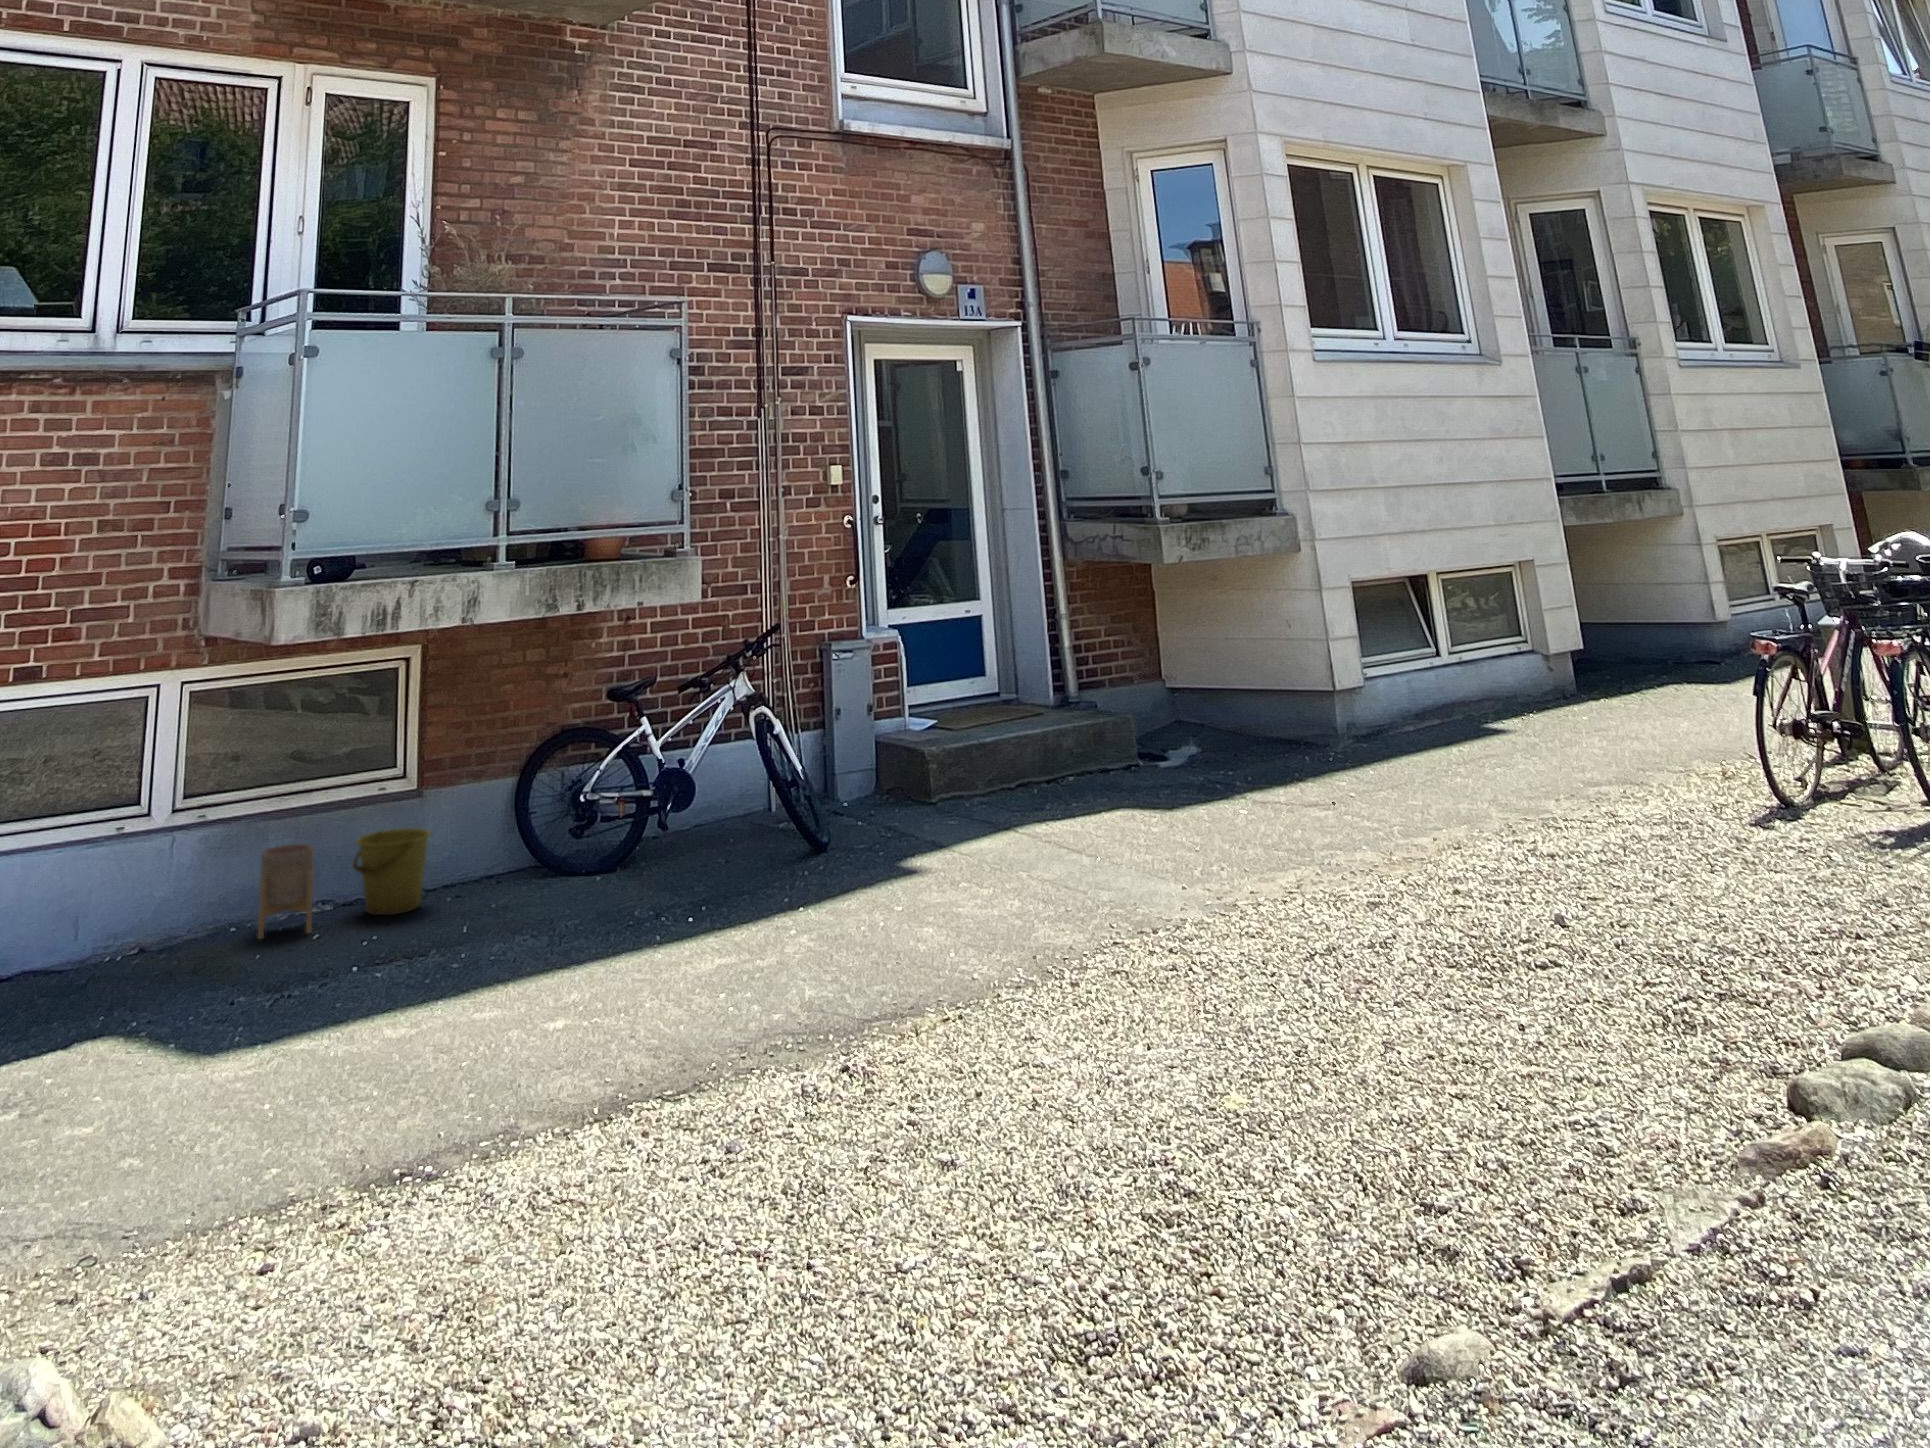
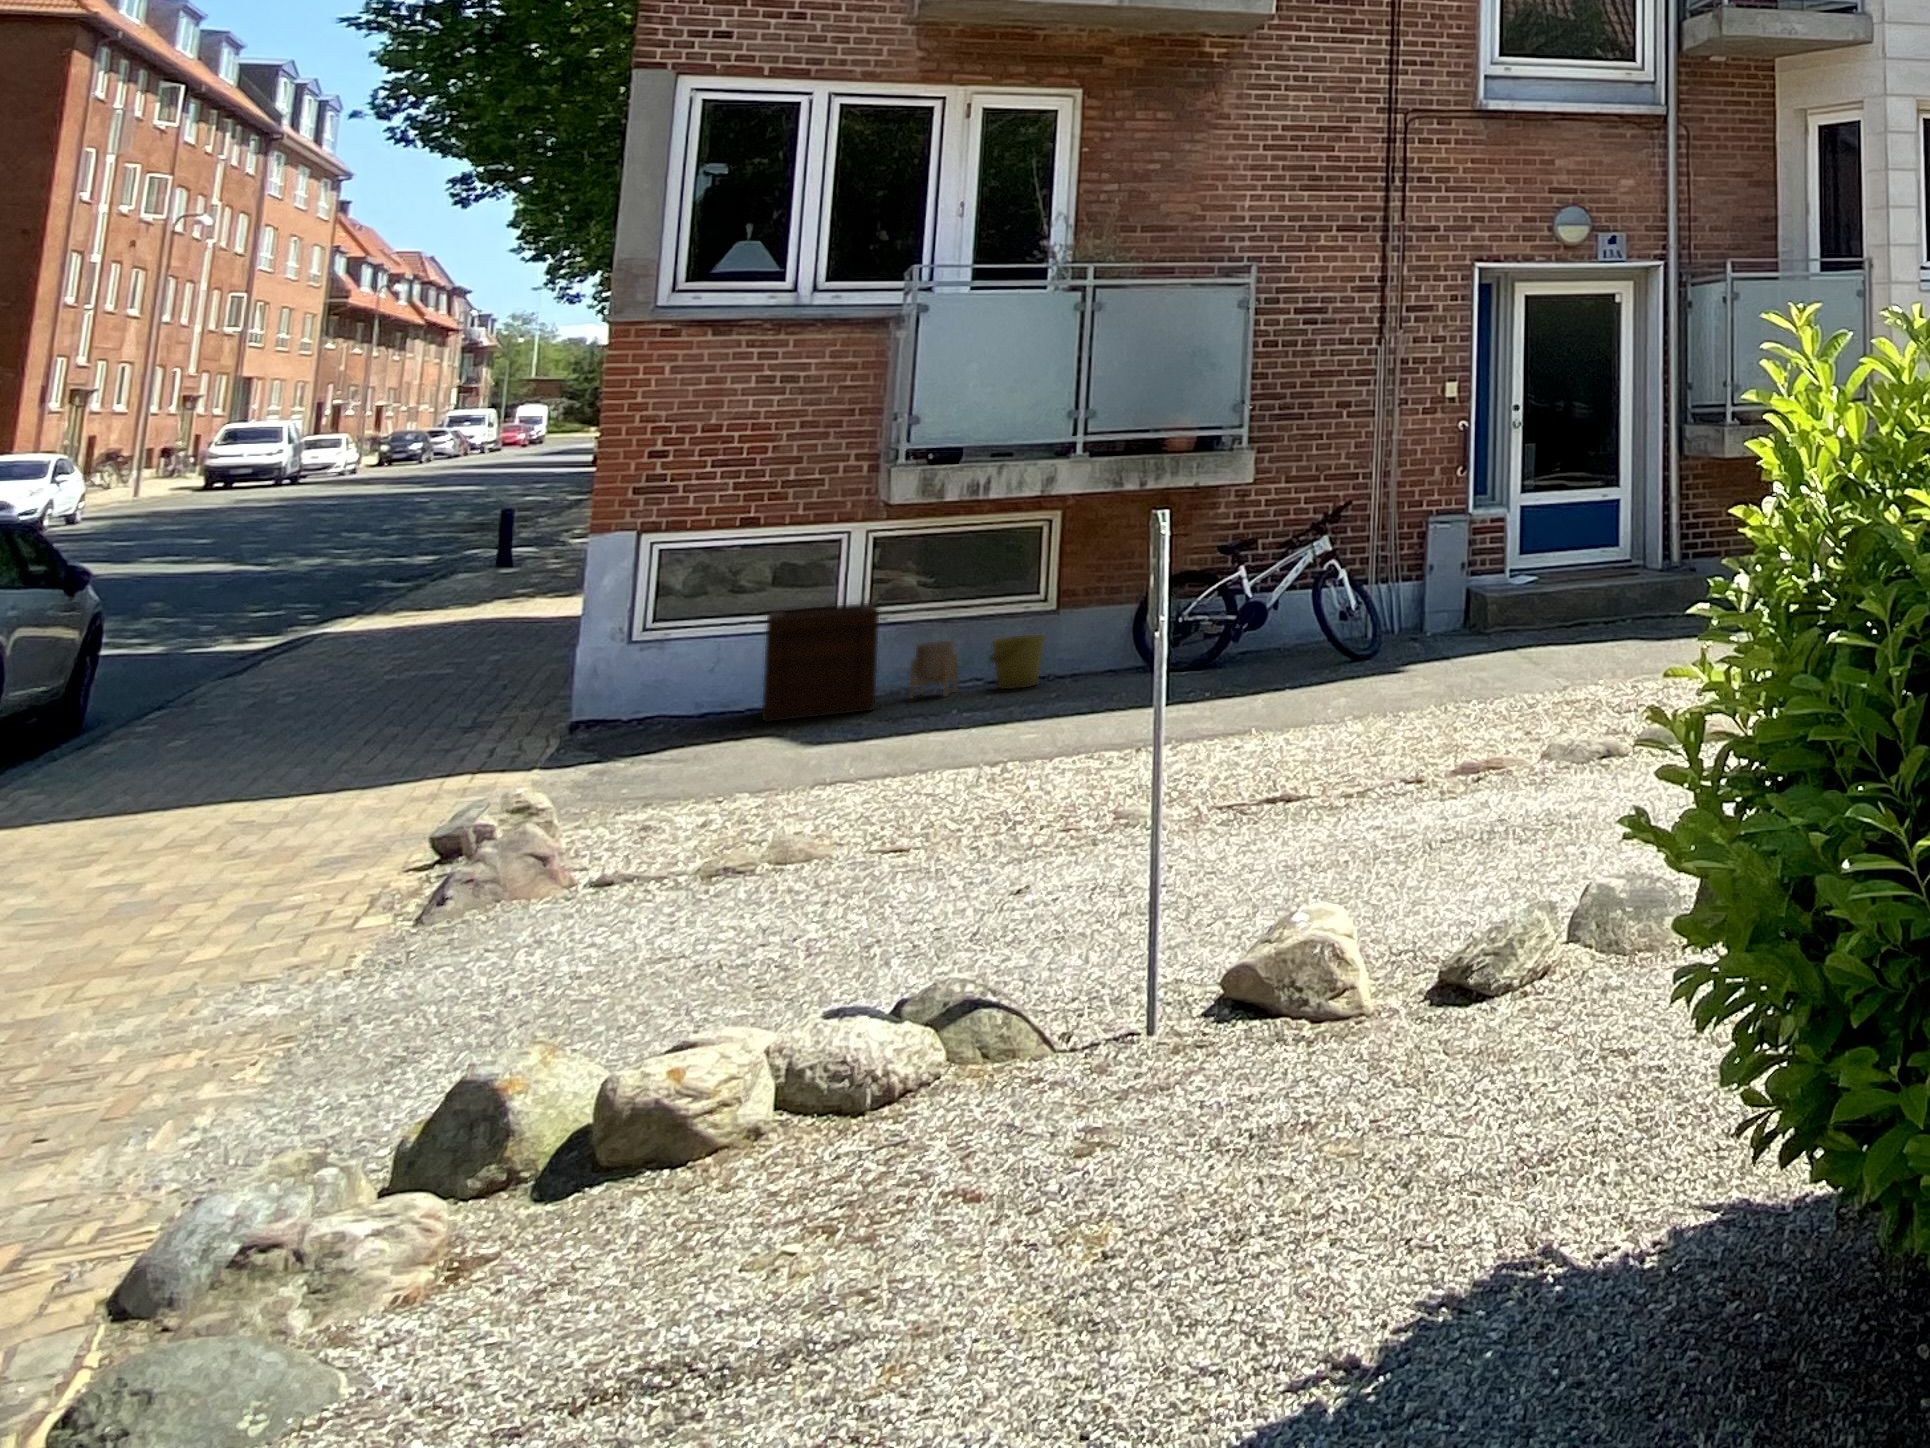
wooden crate: none [46,790,243,998] -> present [762,603,879,722]

